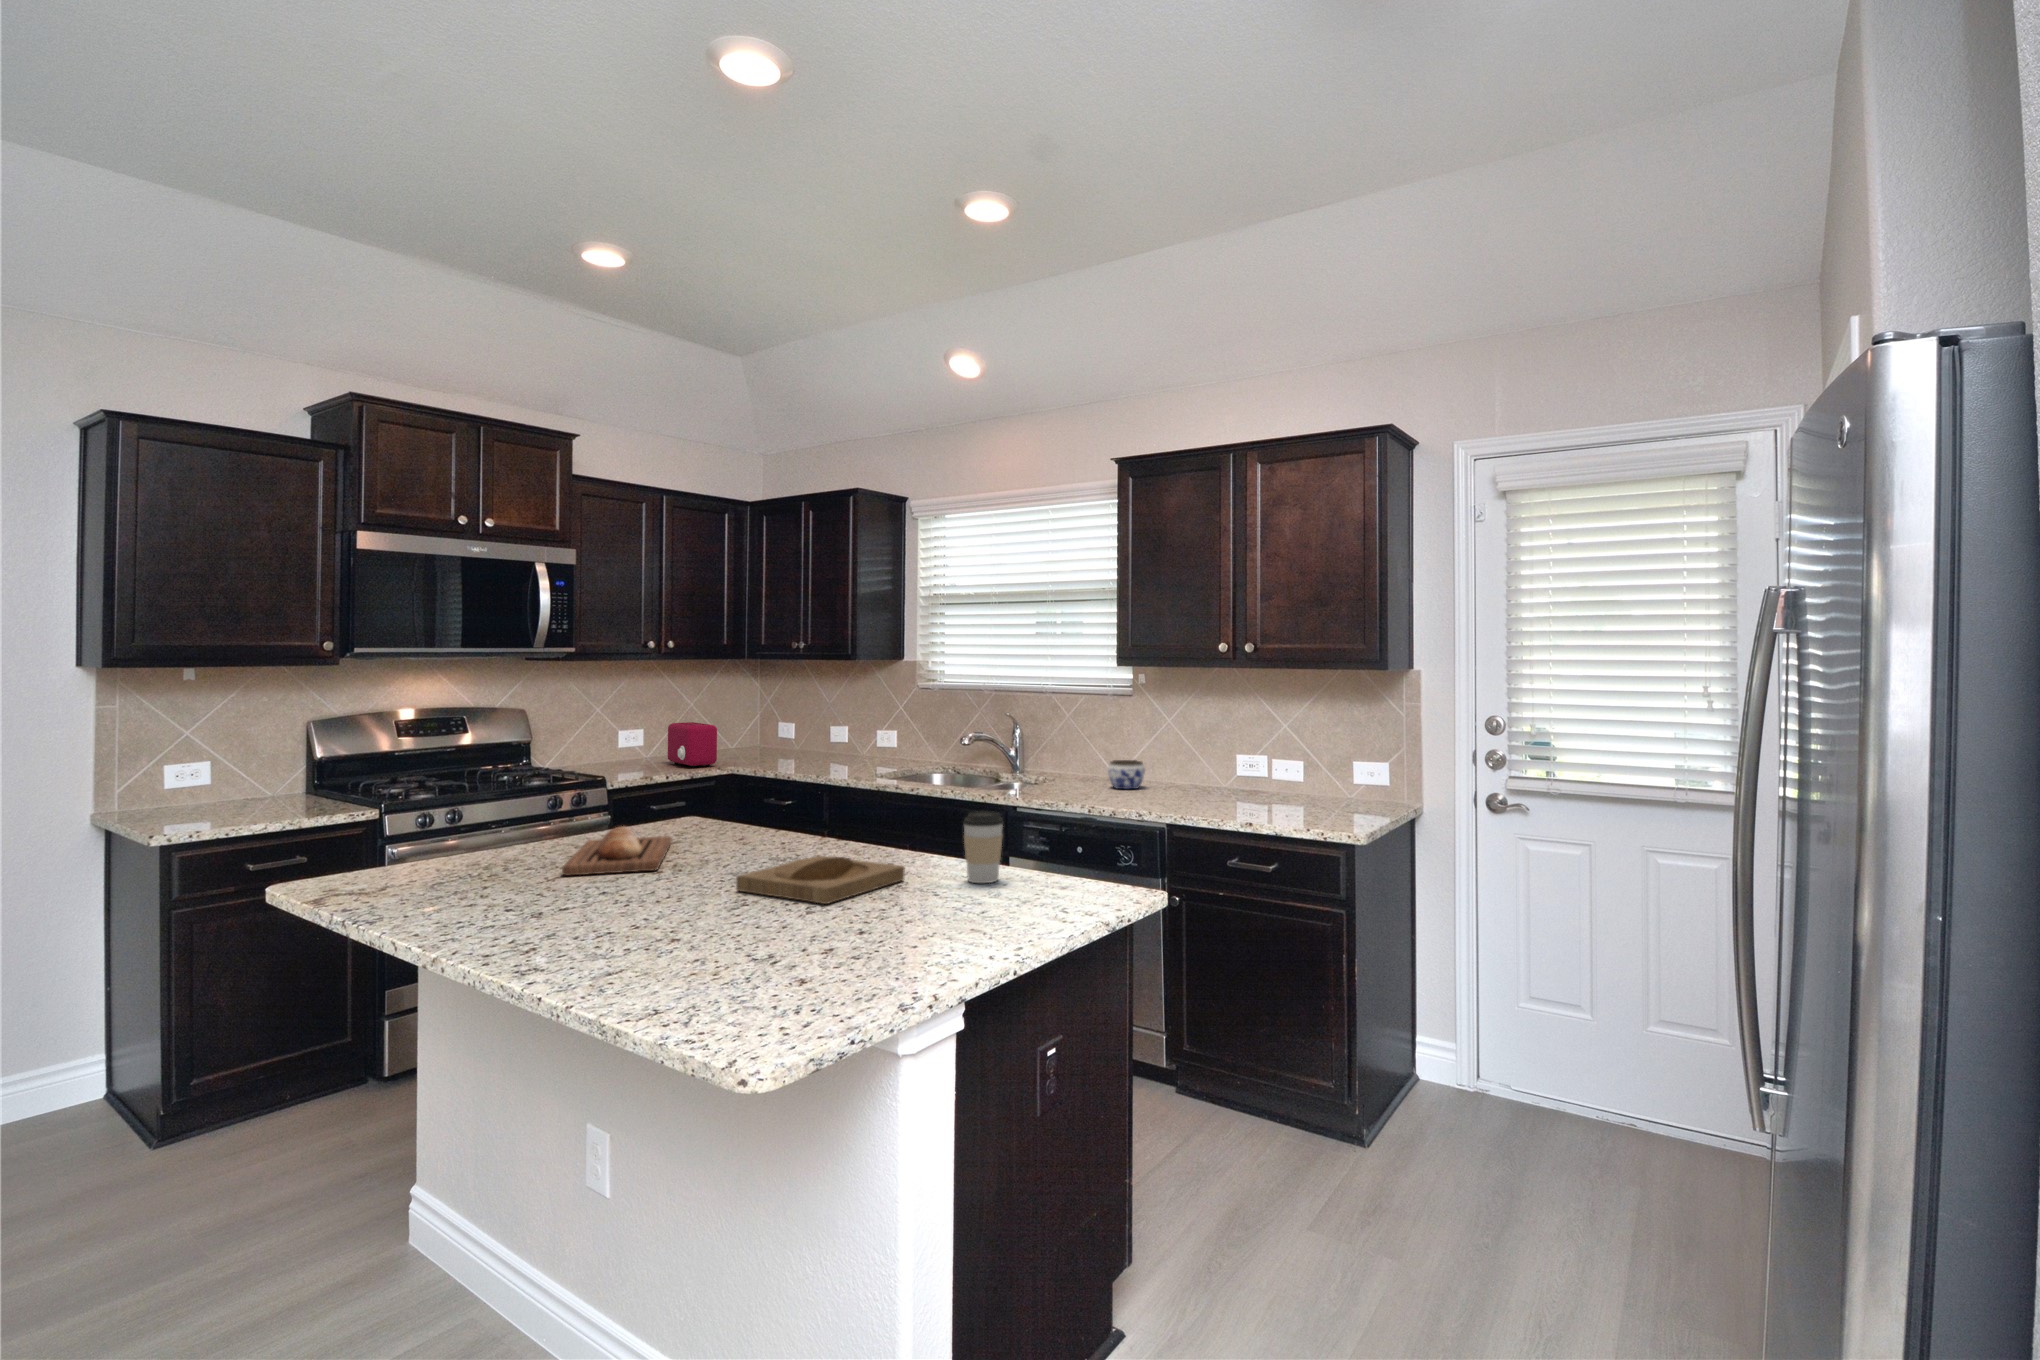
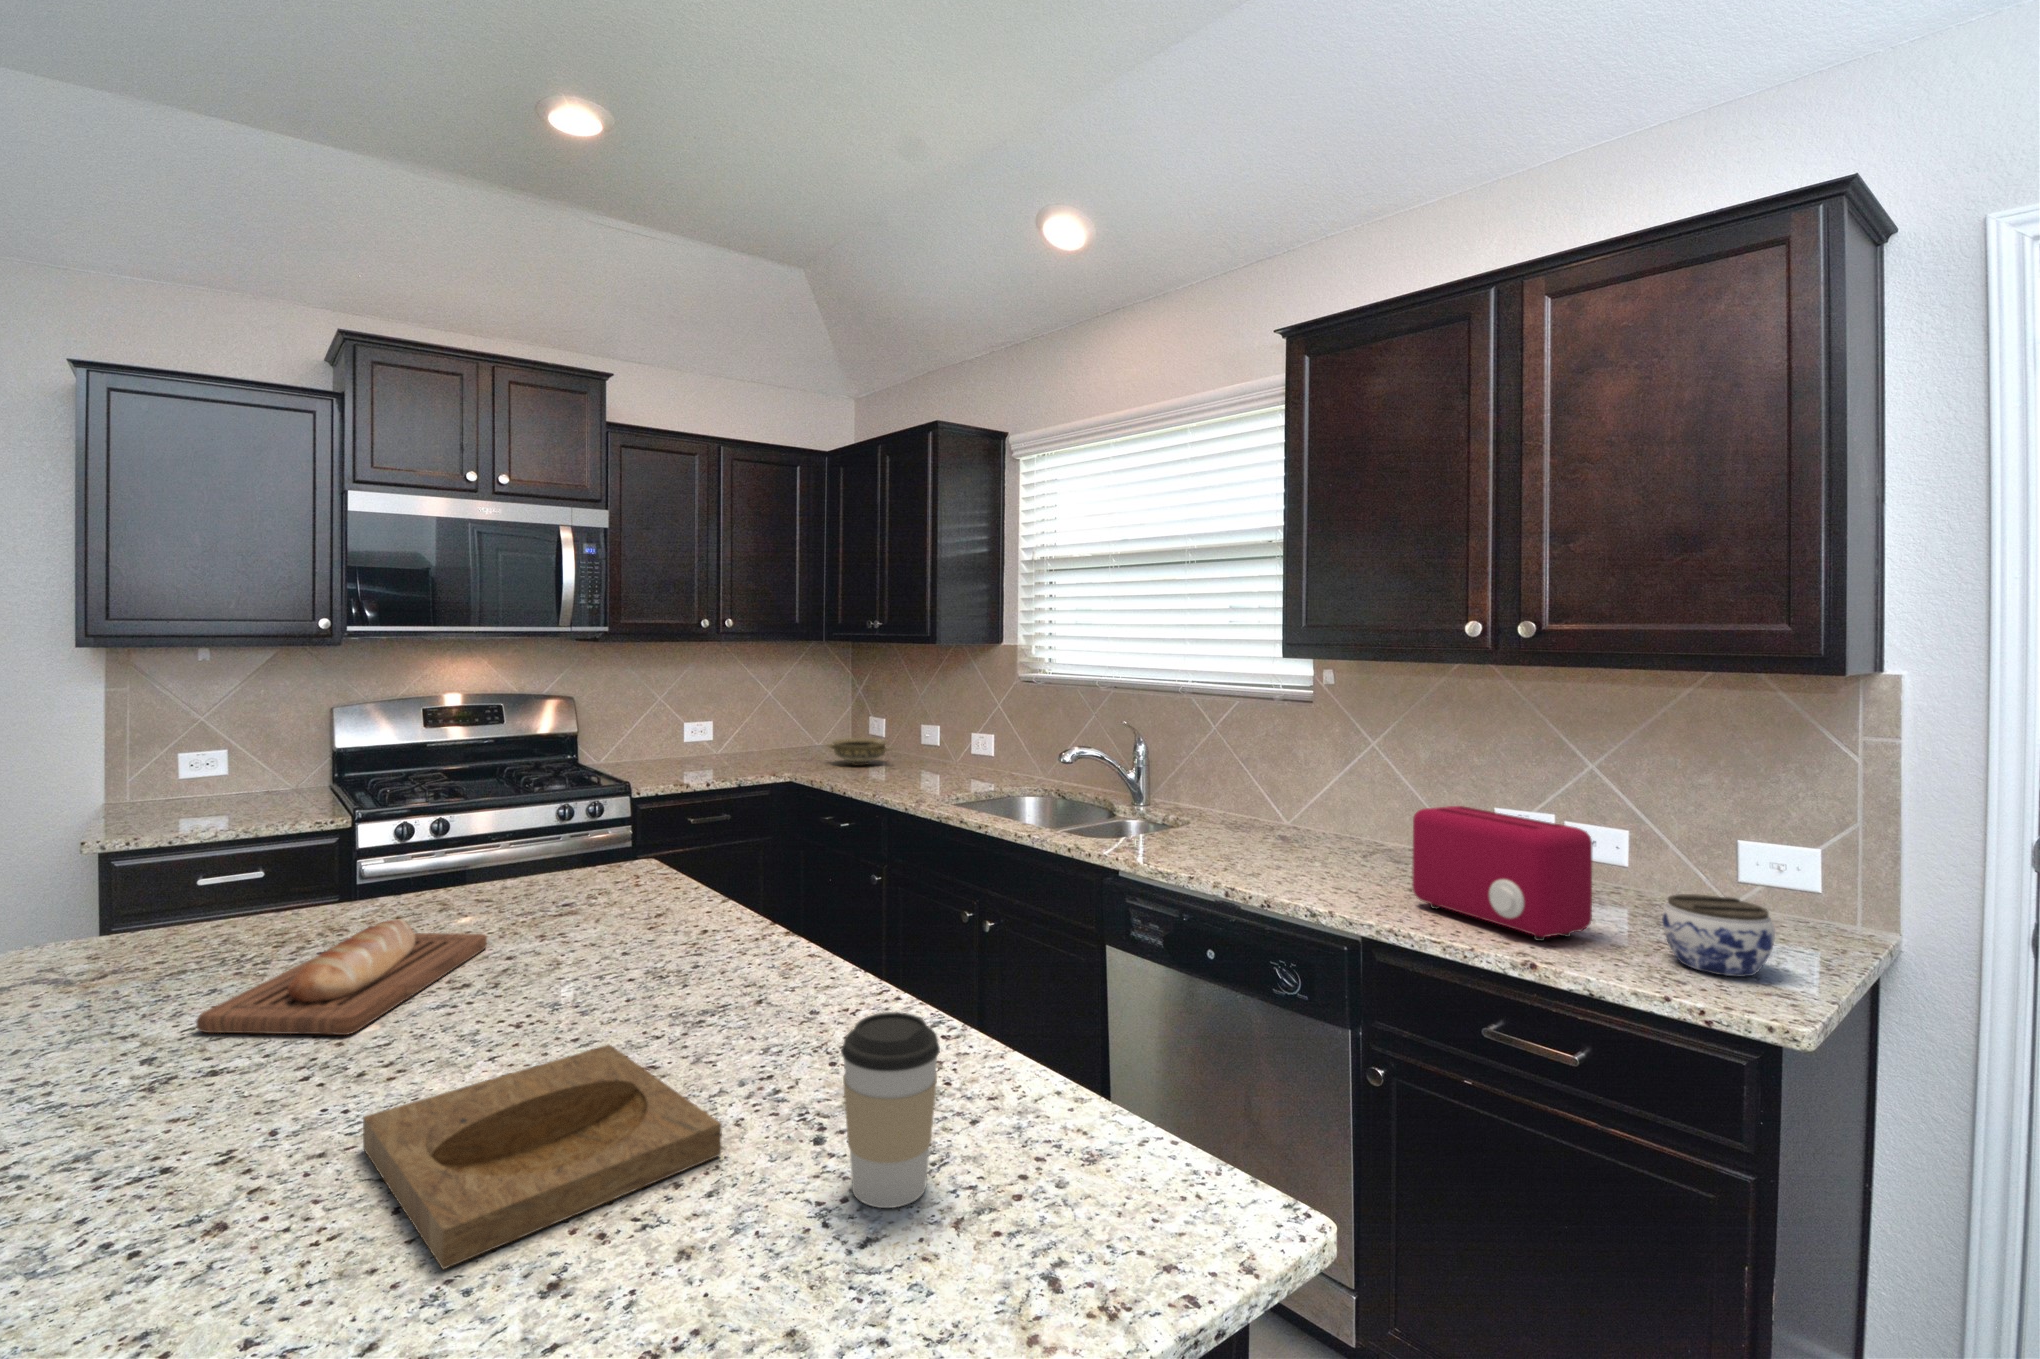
toaster: present [668,722,717,768] -> present [1412,806,1592,941]
ceramic bowl: none [752,739,812,761] -> present [828,738,892,766]
jar: present [1108,760,1145,789] -> present [1662,894,1775,977]

